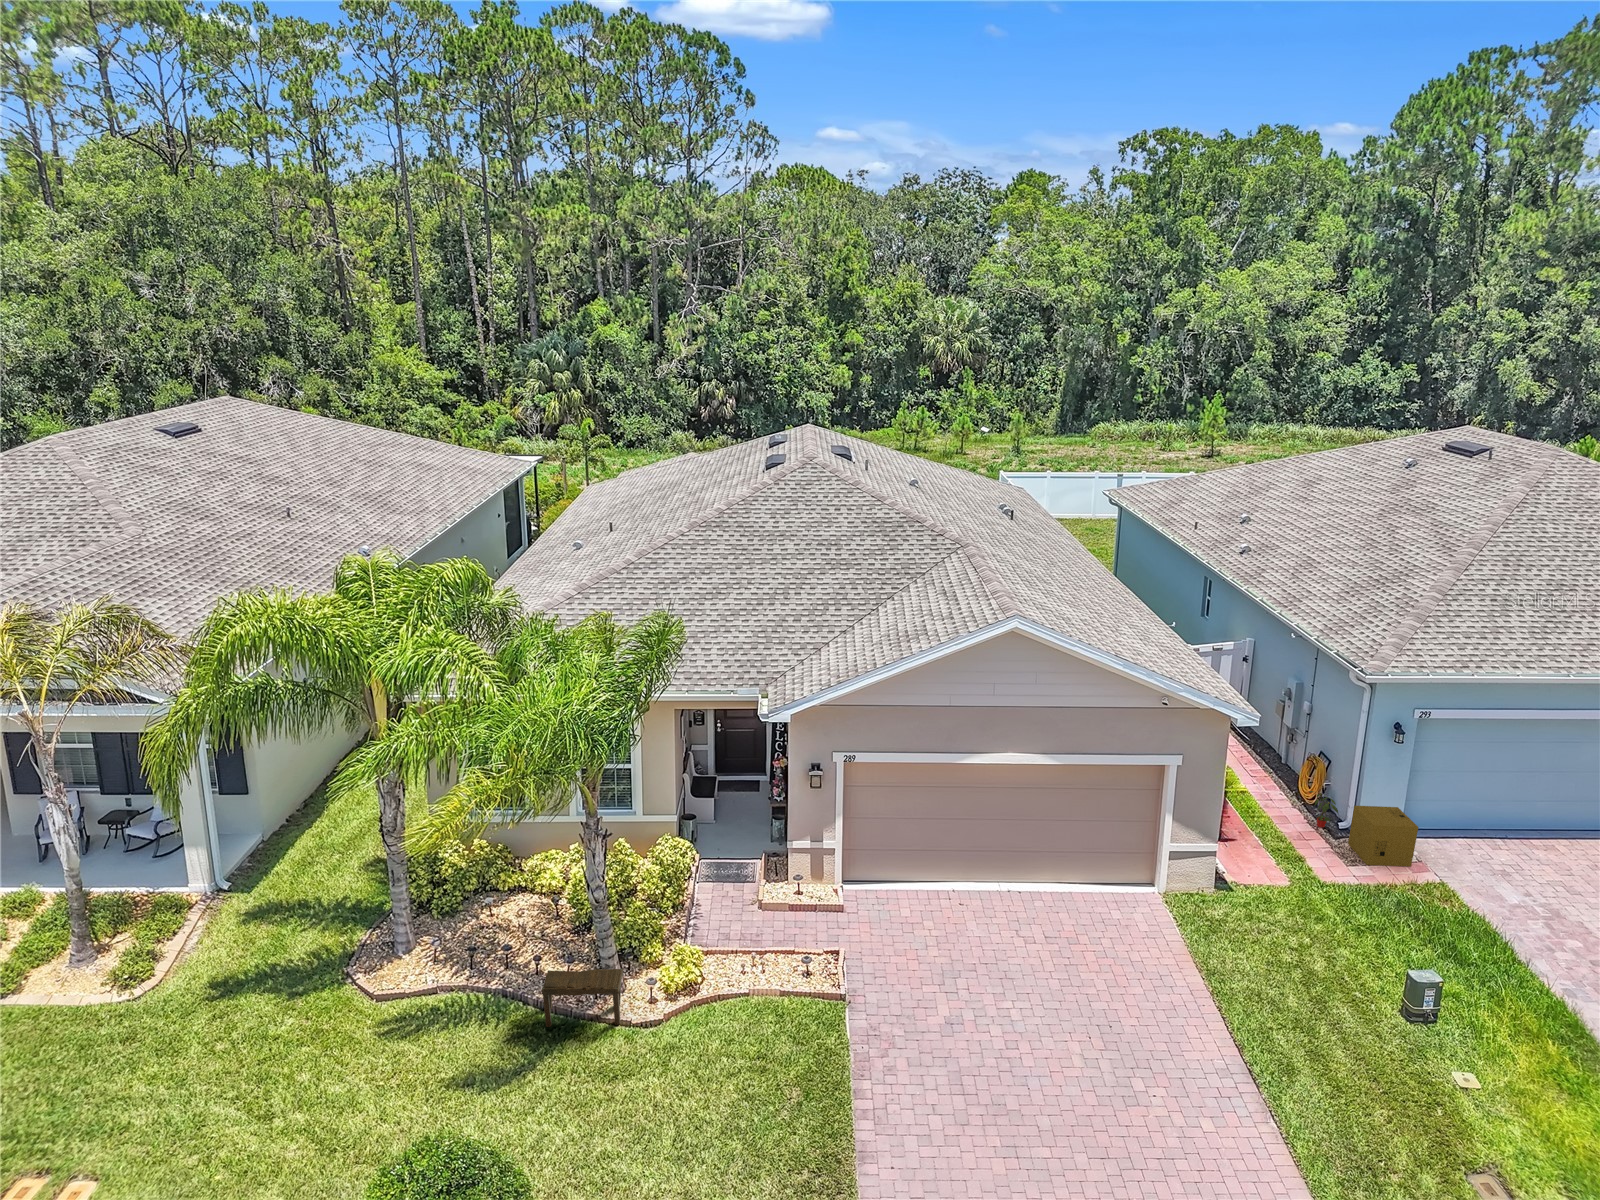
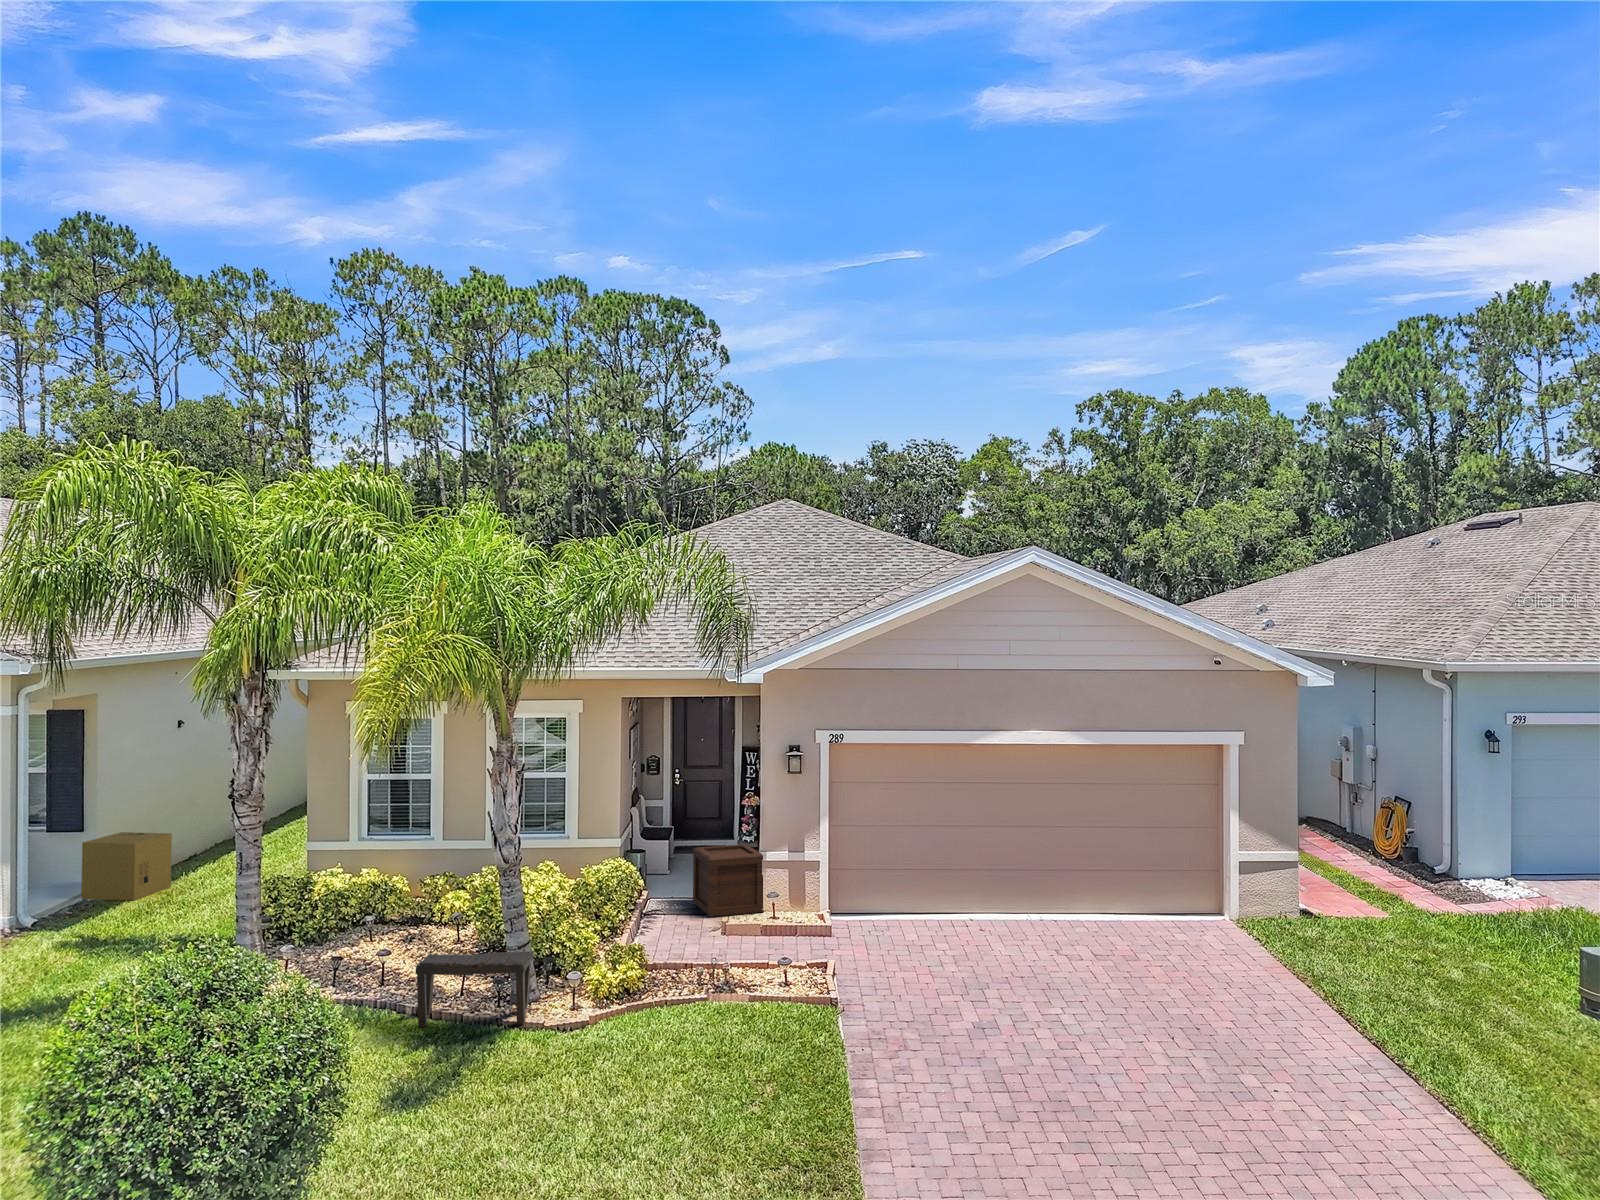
potted plant: present [1309,791,1338,827] -> none [1392,834,1437,877]
cardboard box: present [1348,806,1418,867] -> present [81,832,172,900]
wooden crate: none [734,814,791,880] -> present [693,844,764,917]

